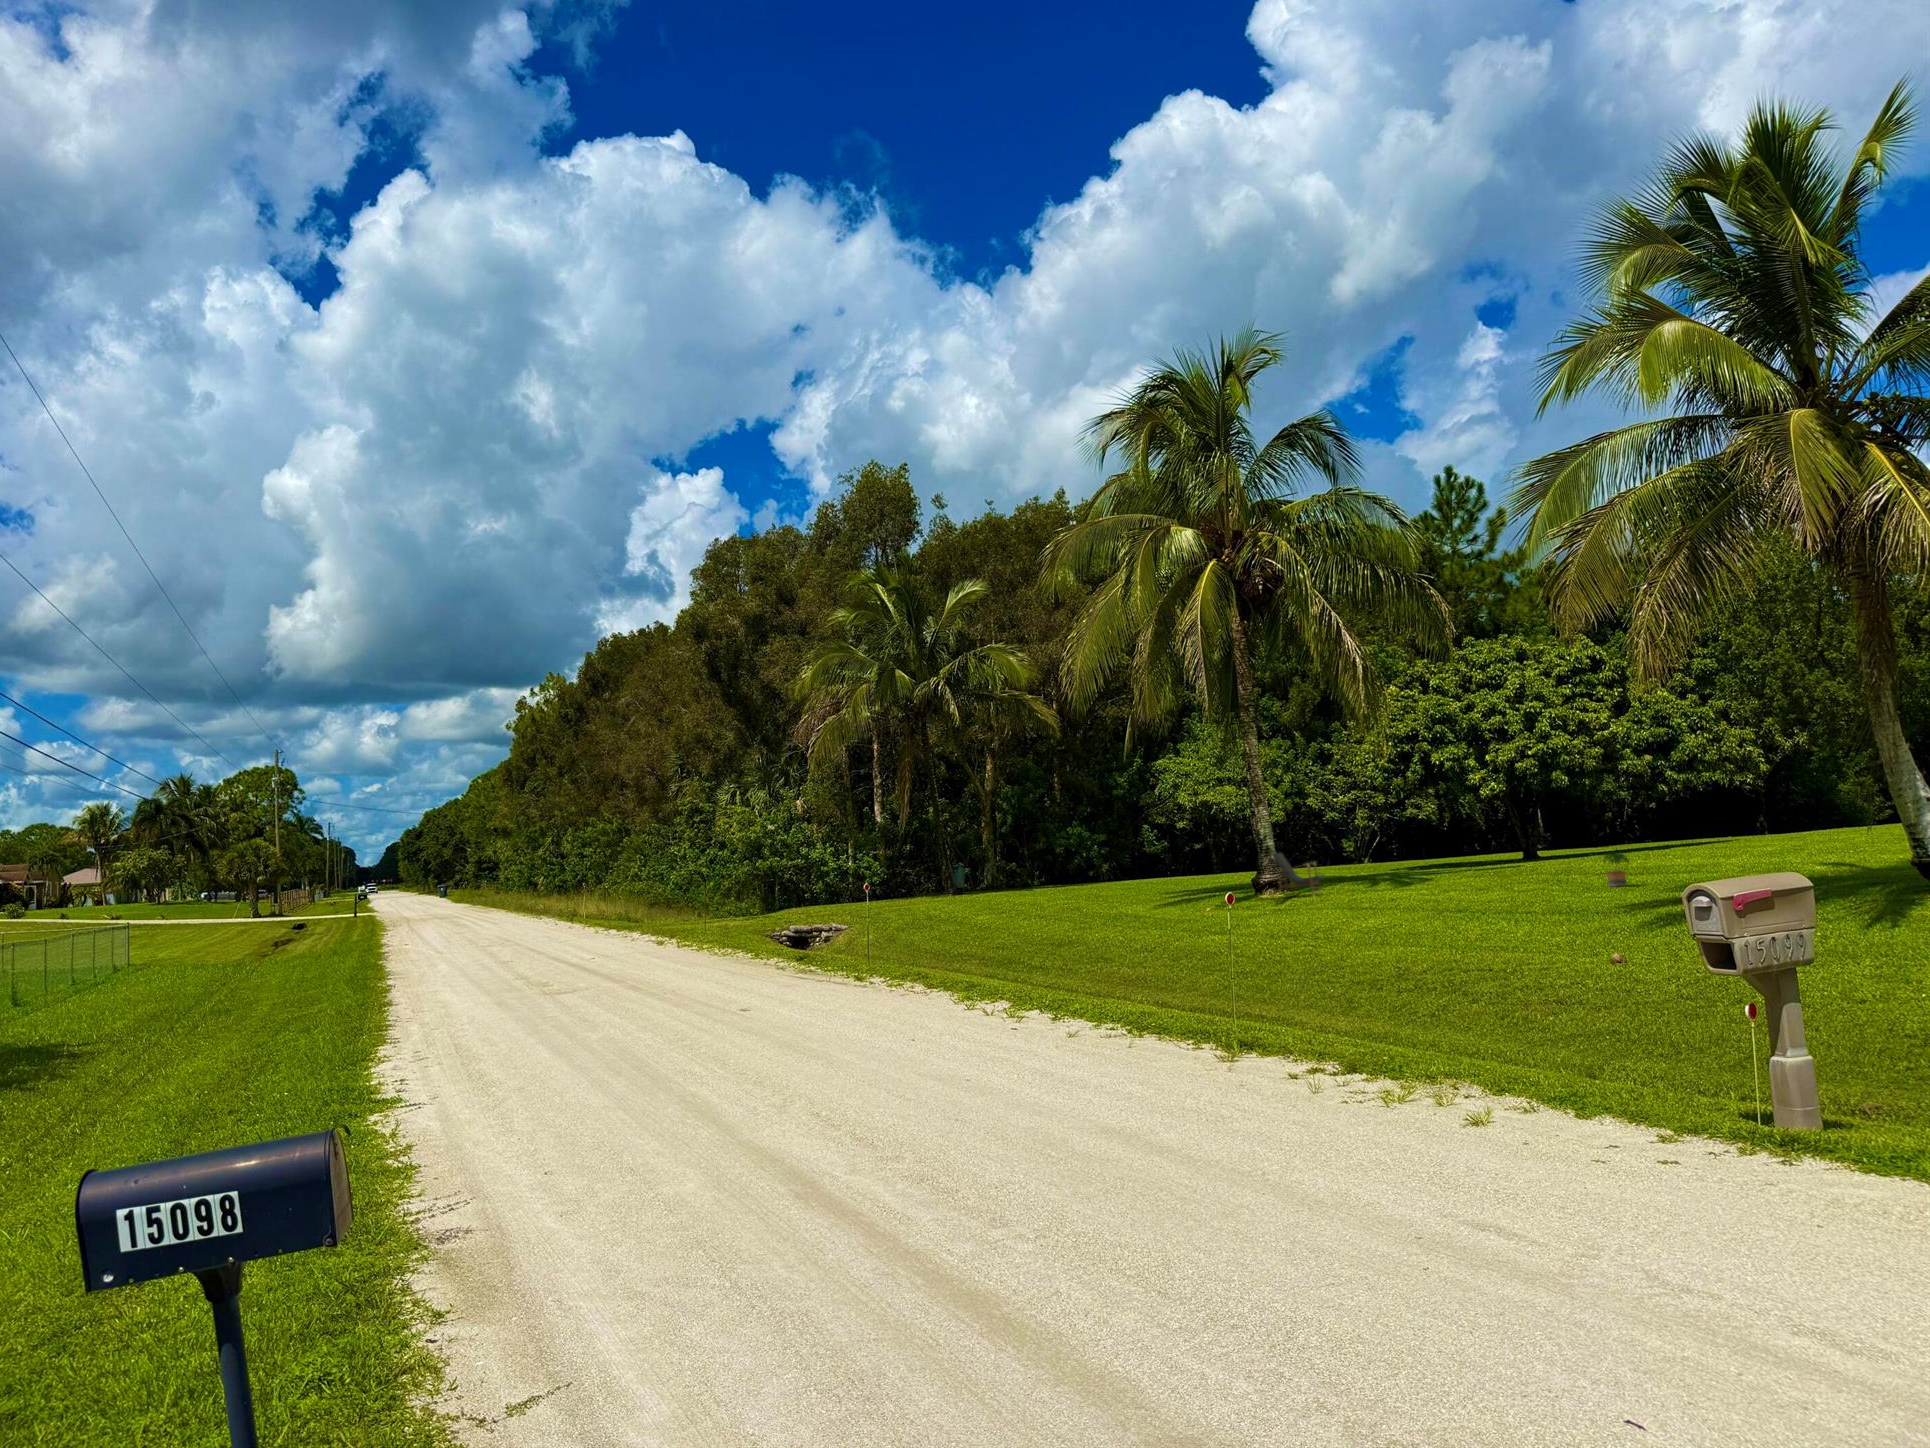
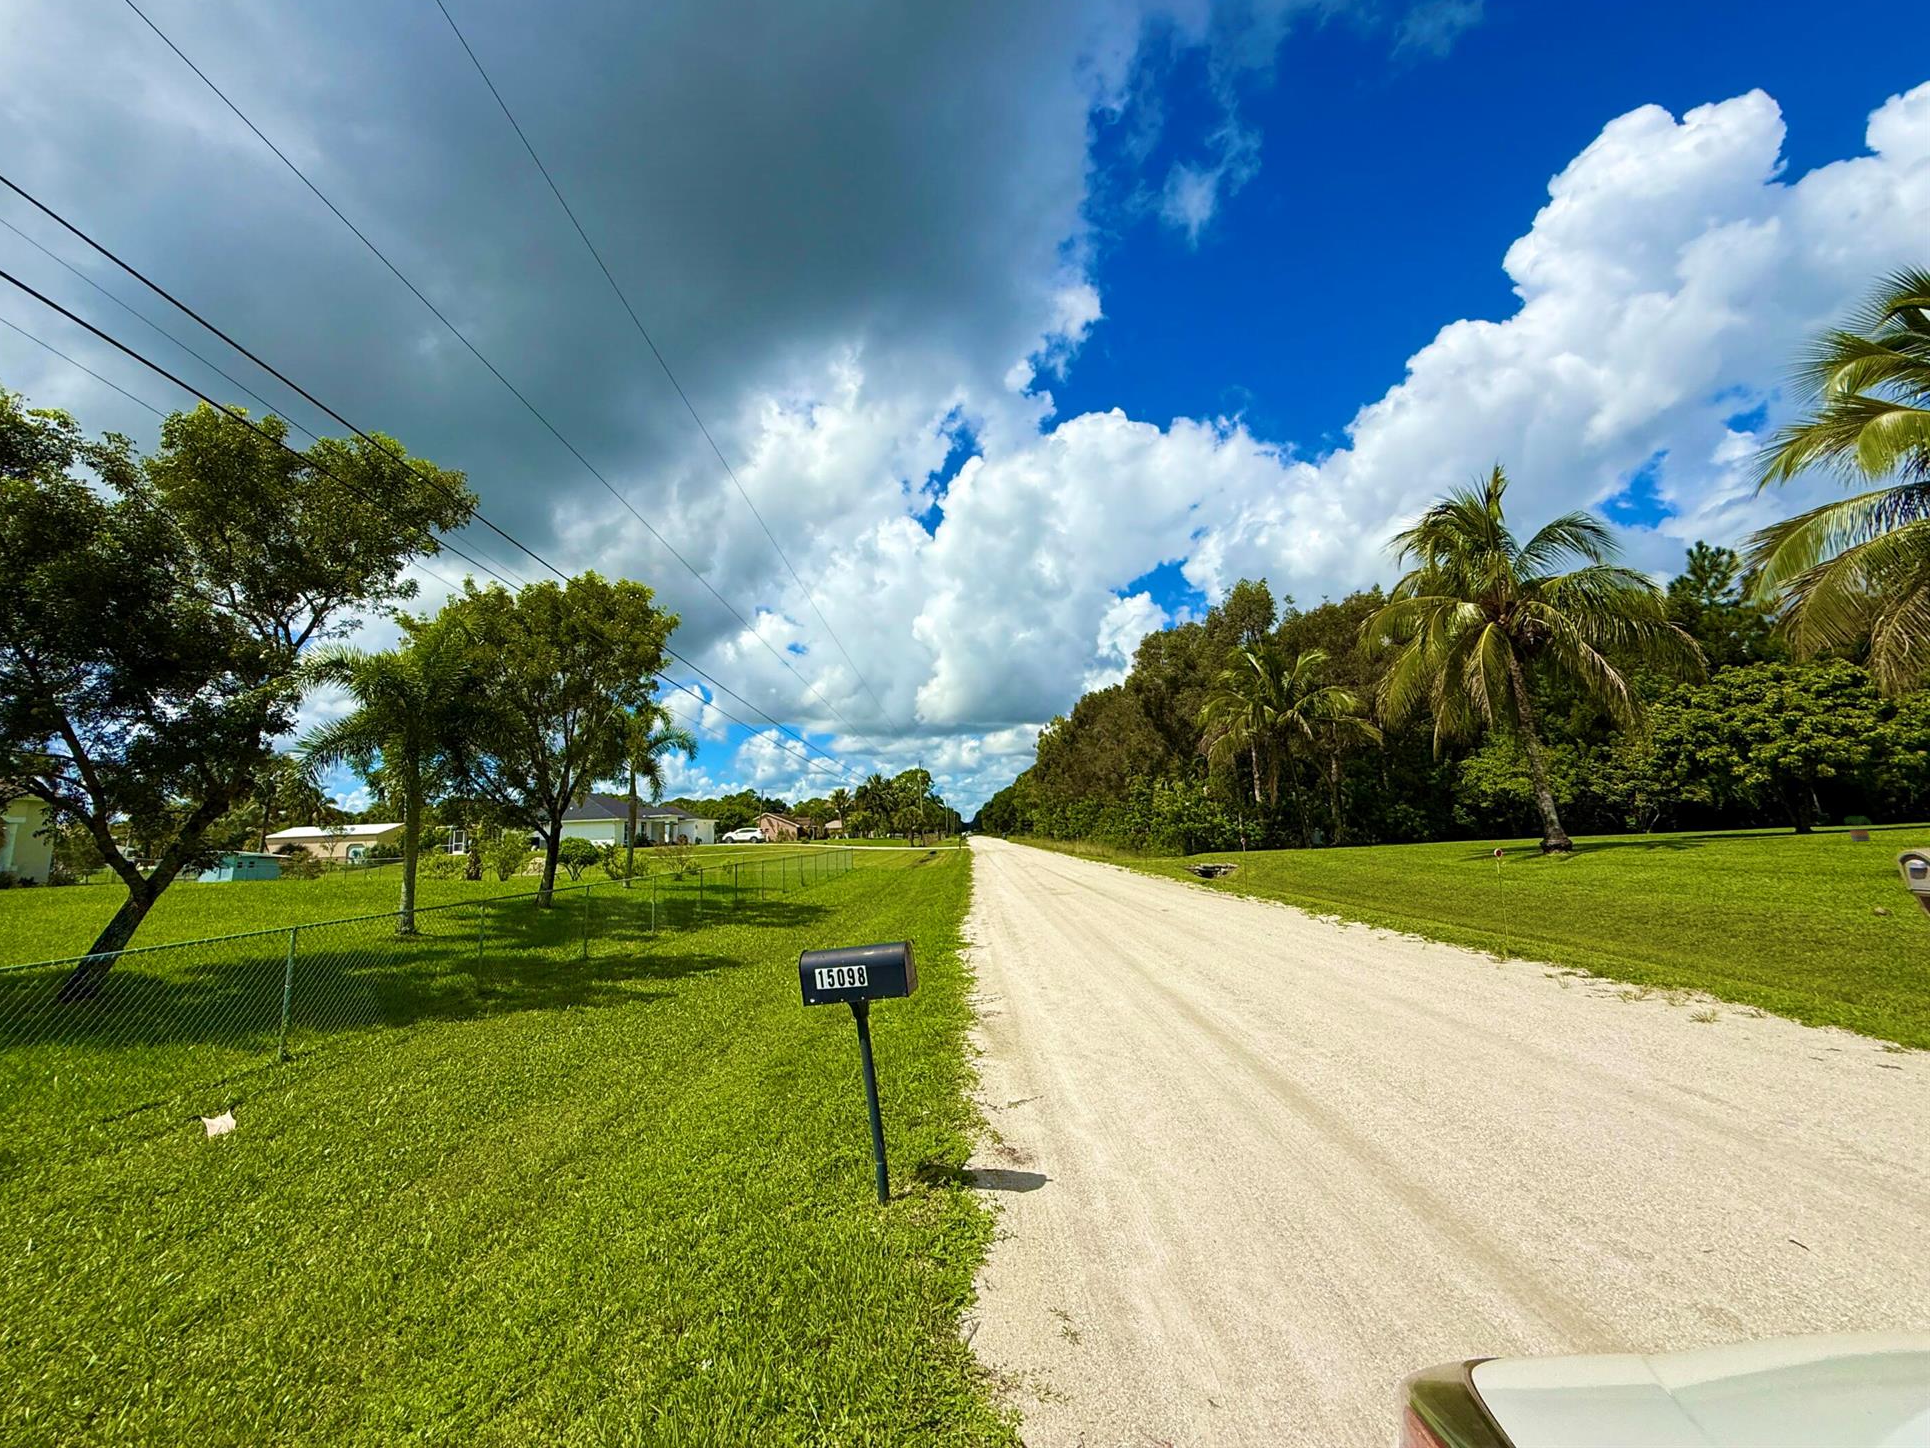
lounge chair: present [1273,853,1324,894] -> none [1554,818,1599,848]

